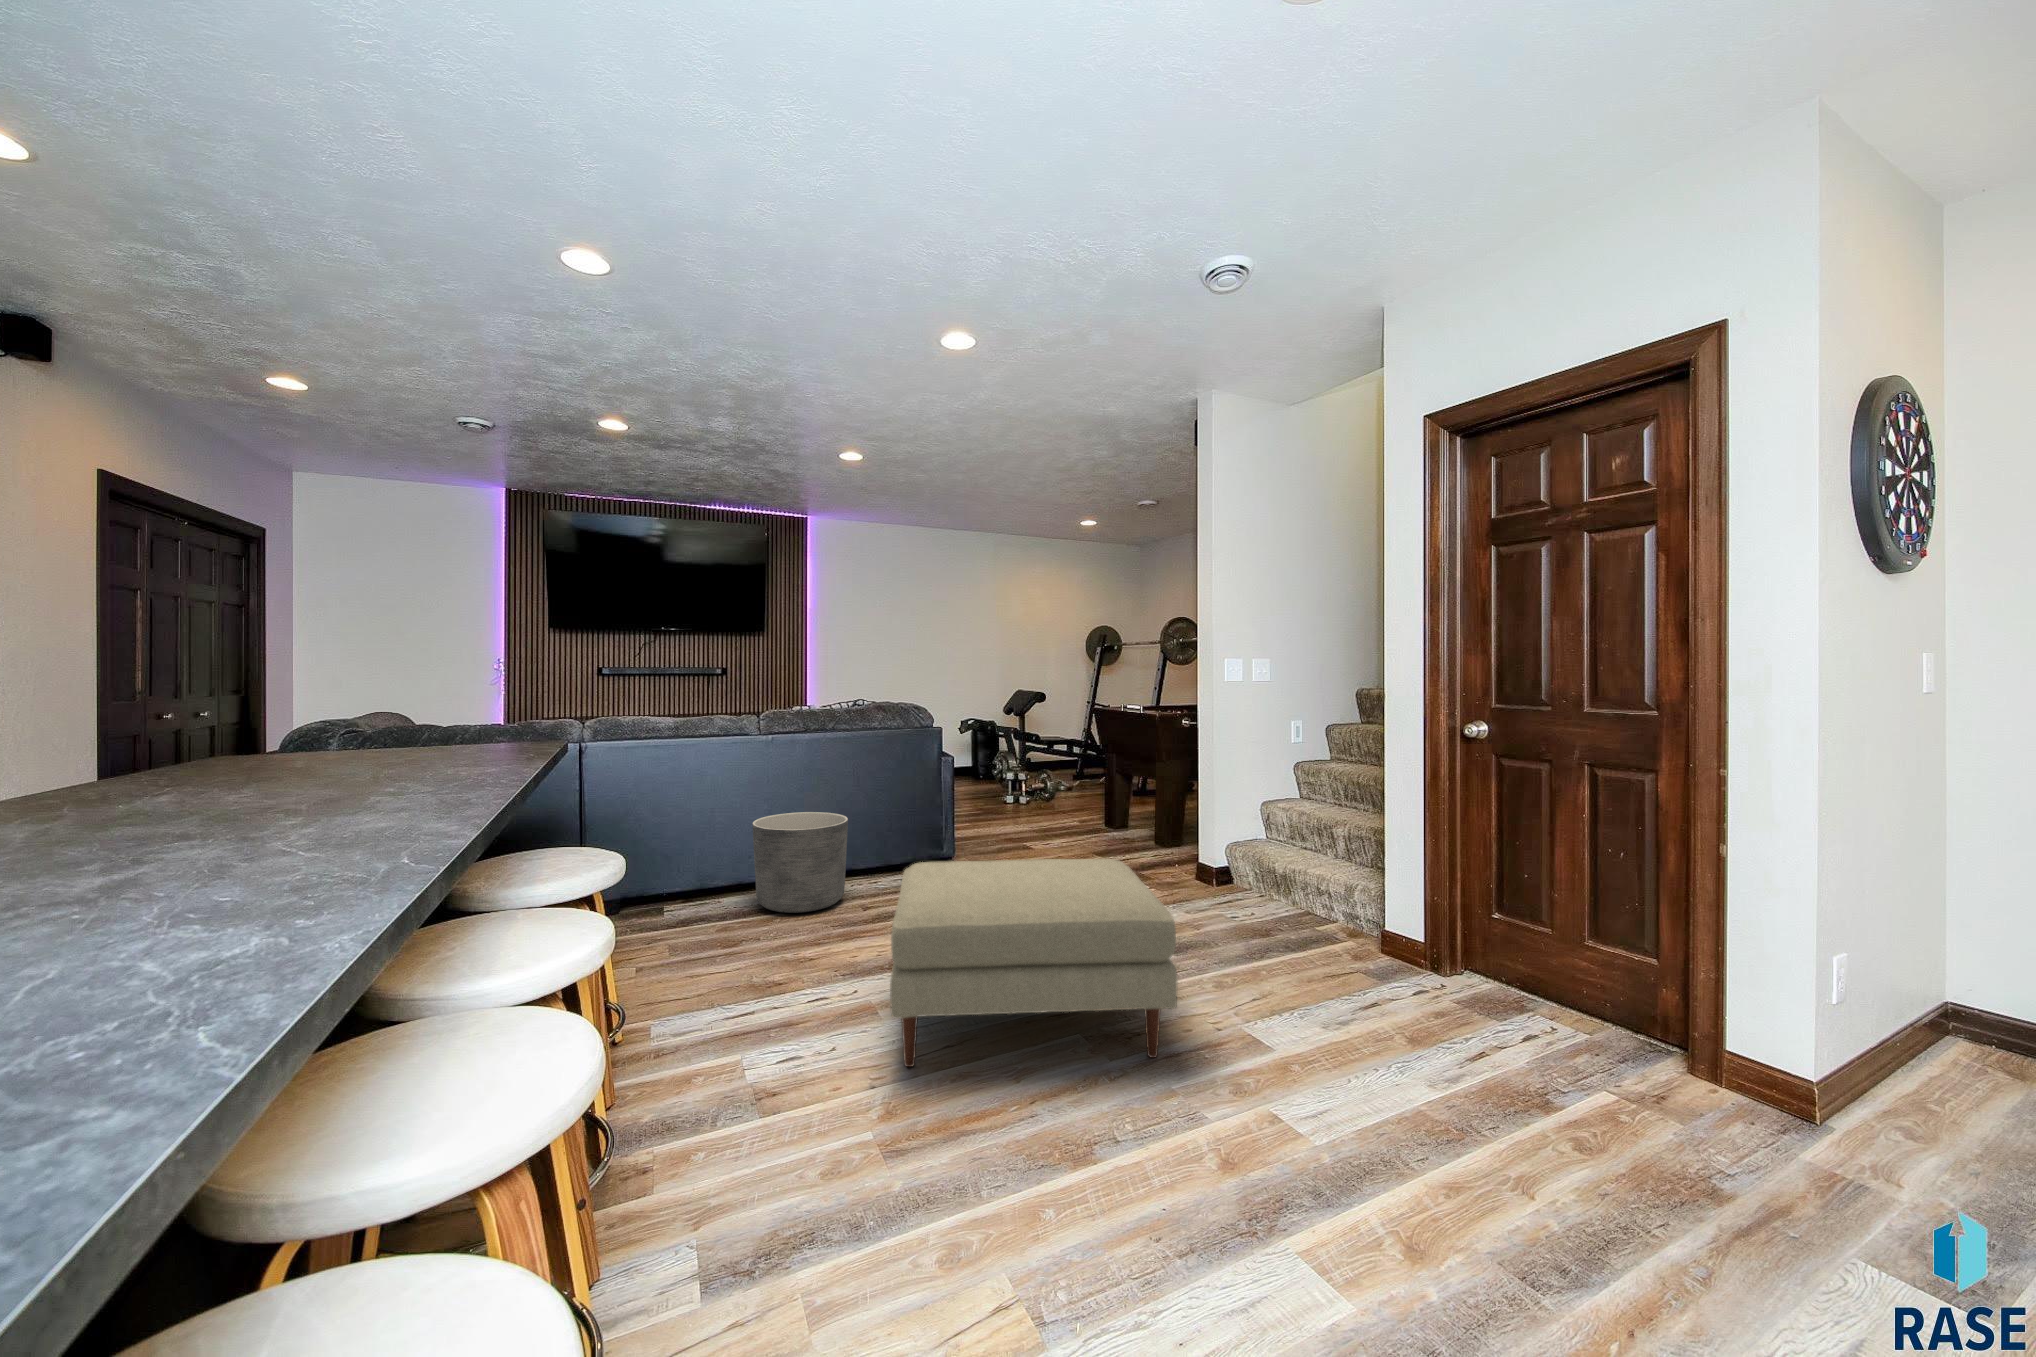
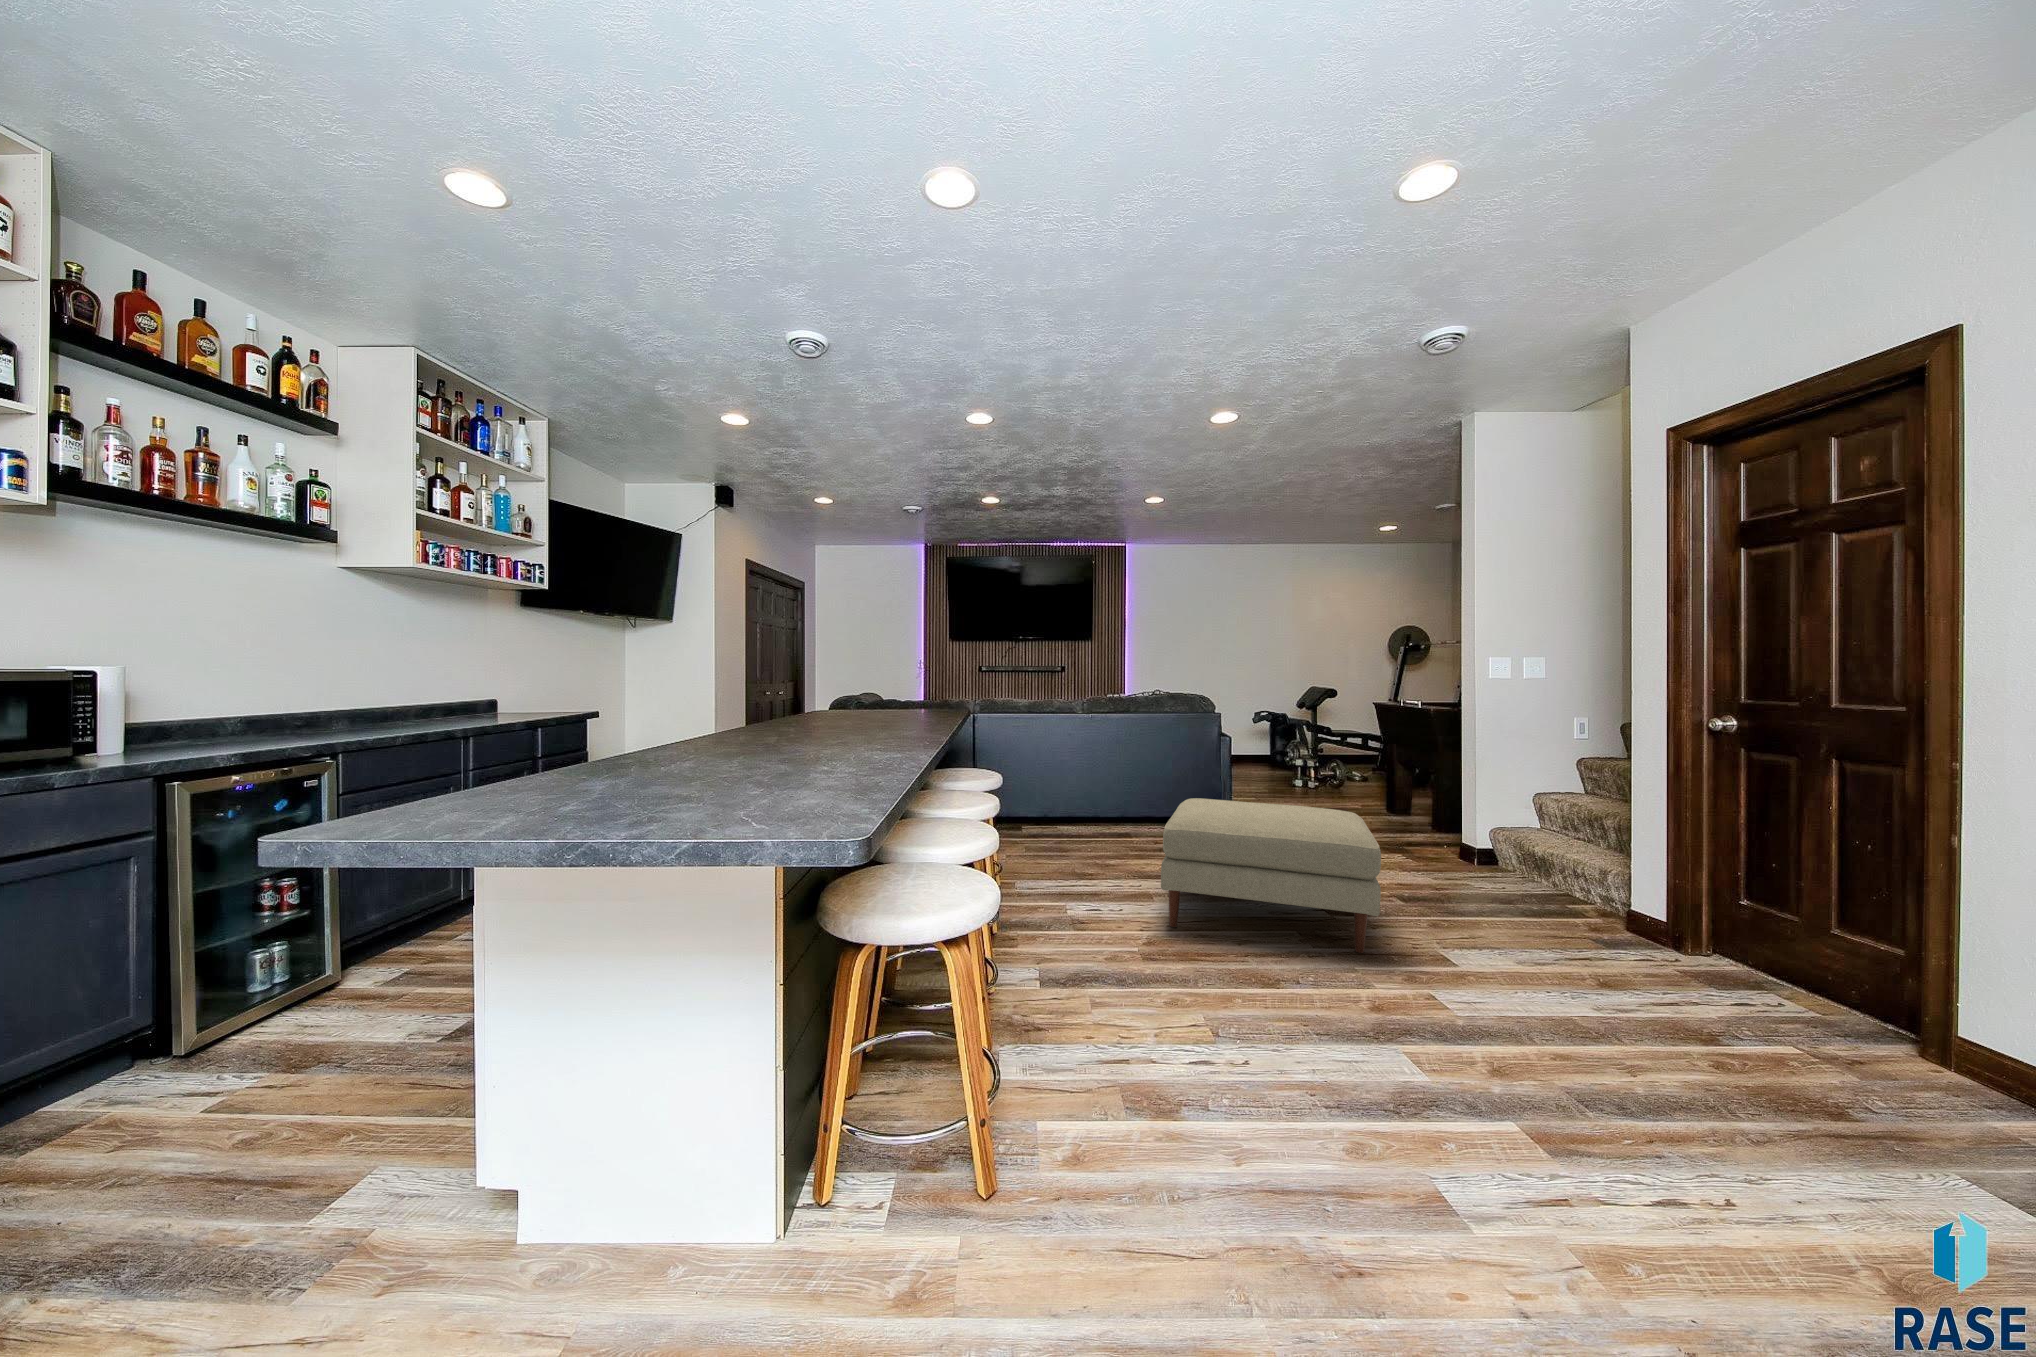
planter: present [753,812,848,913] -> none [1078,767,1148,838]

